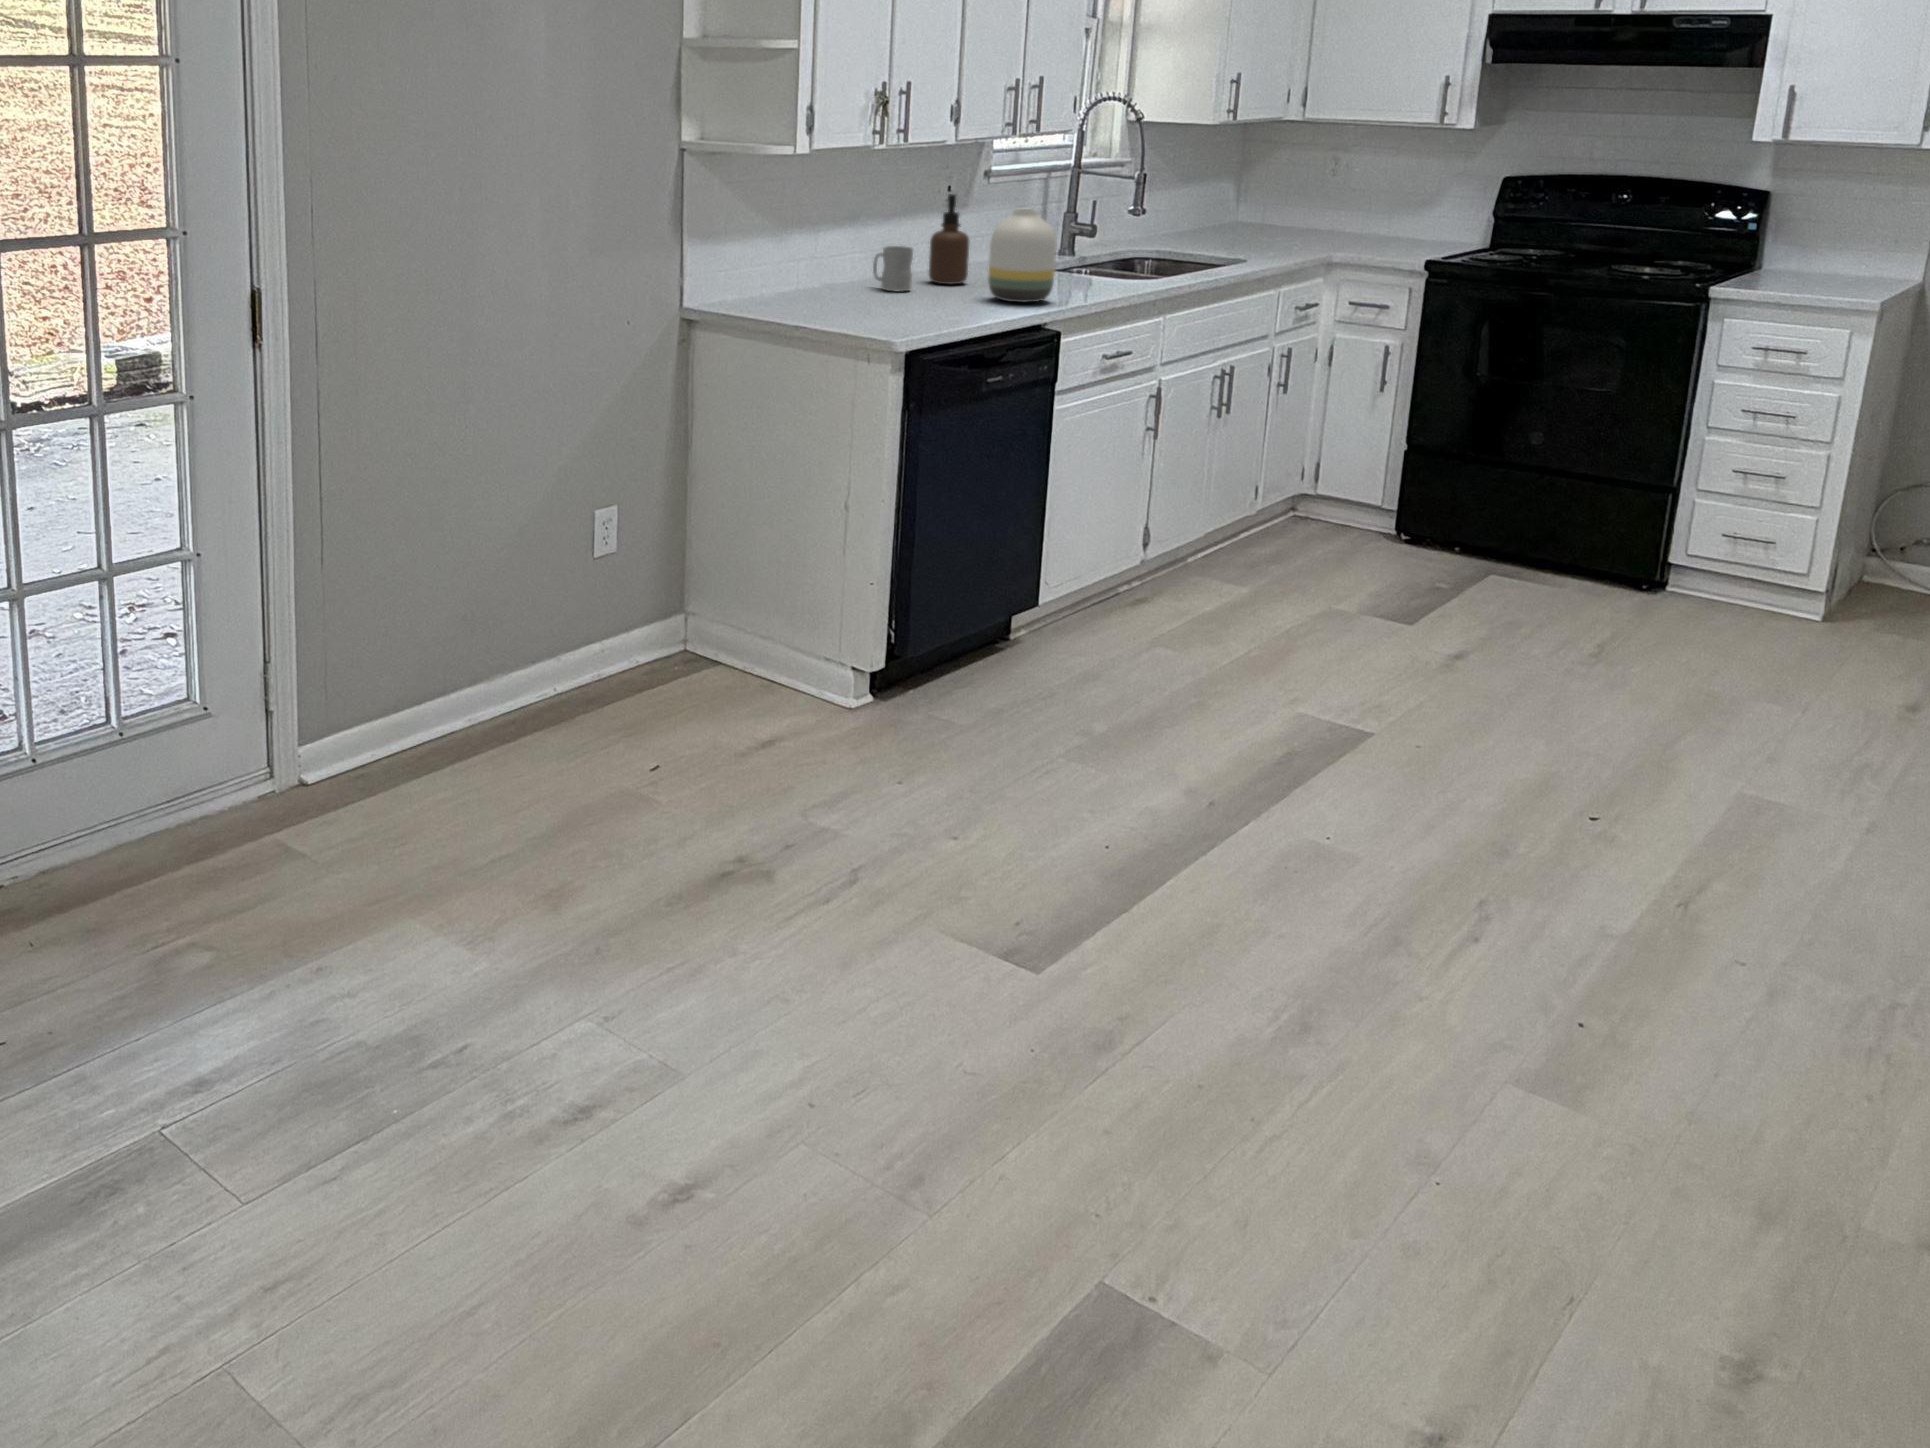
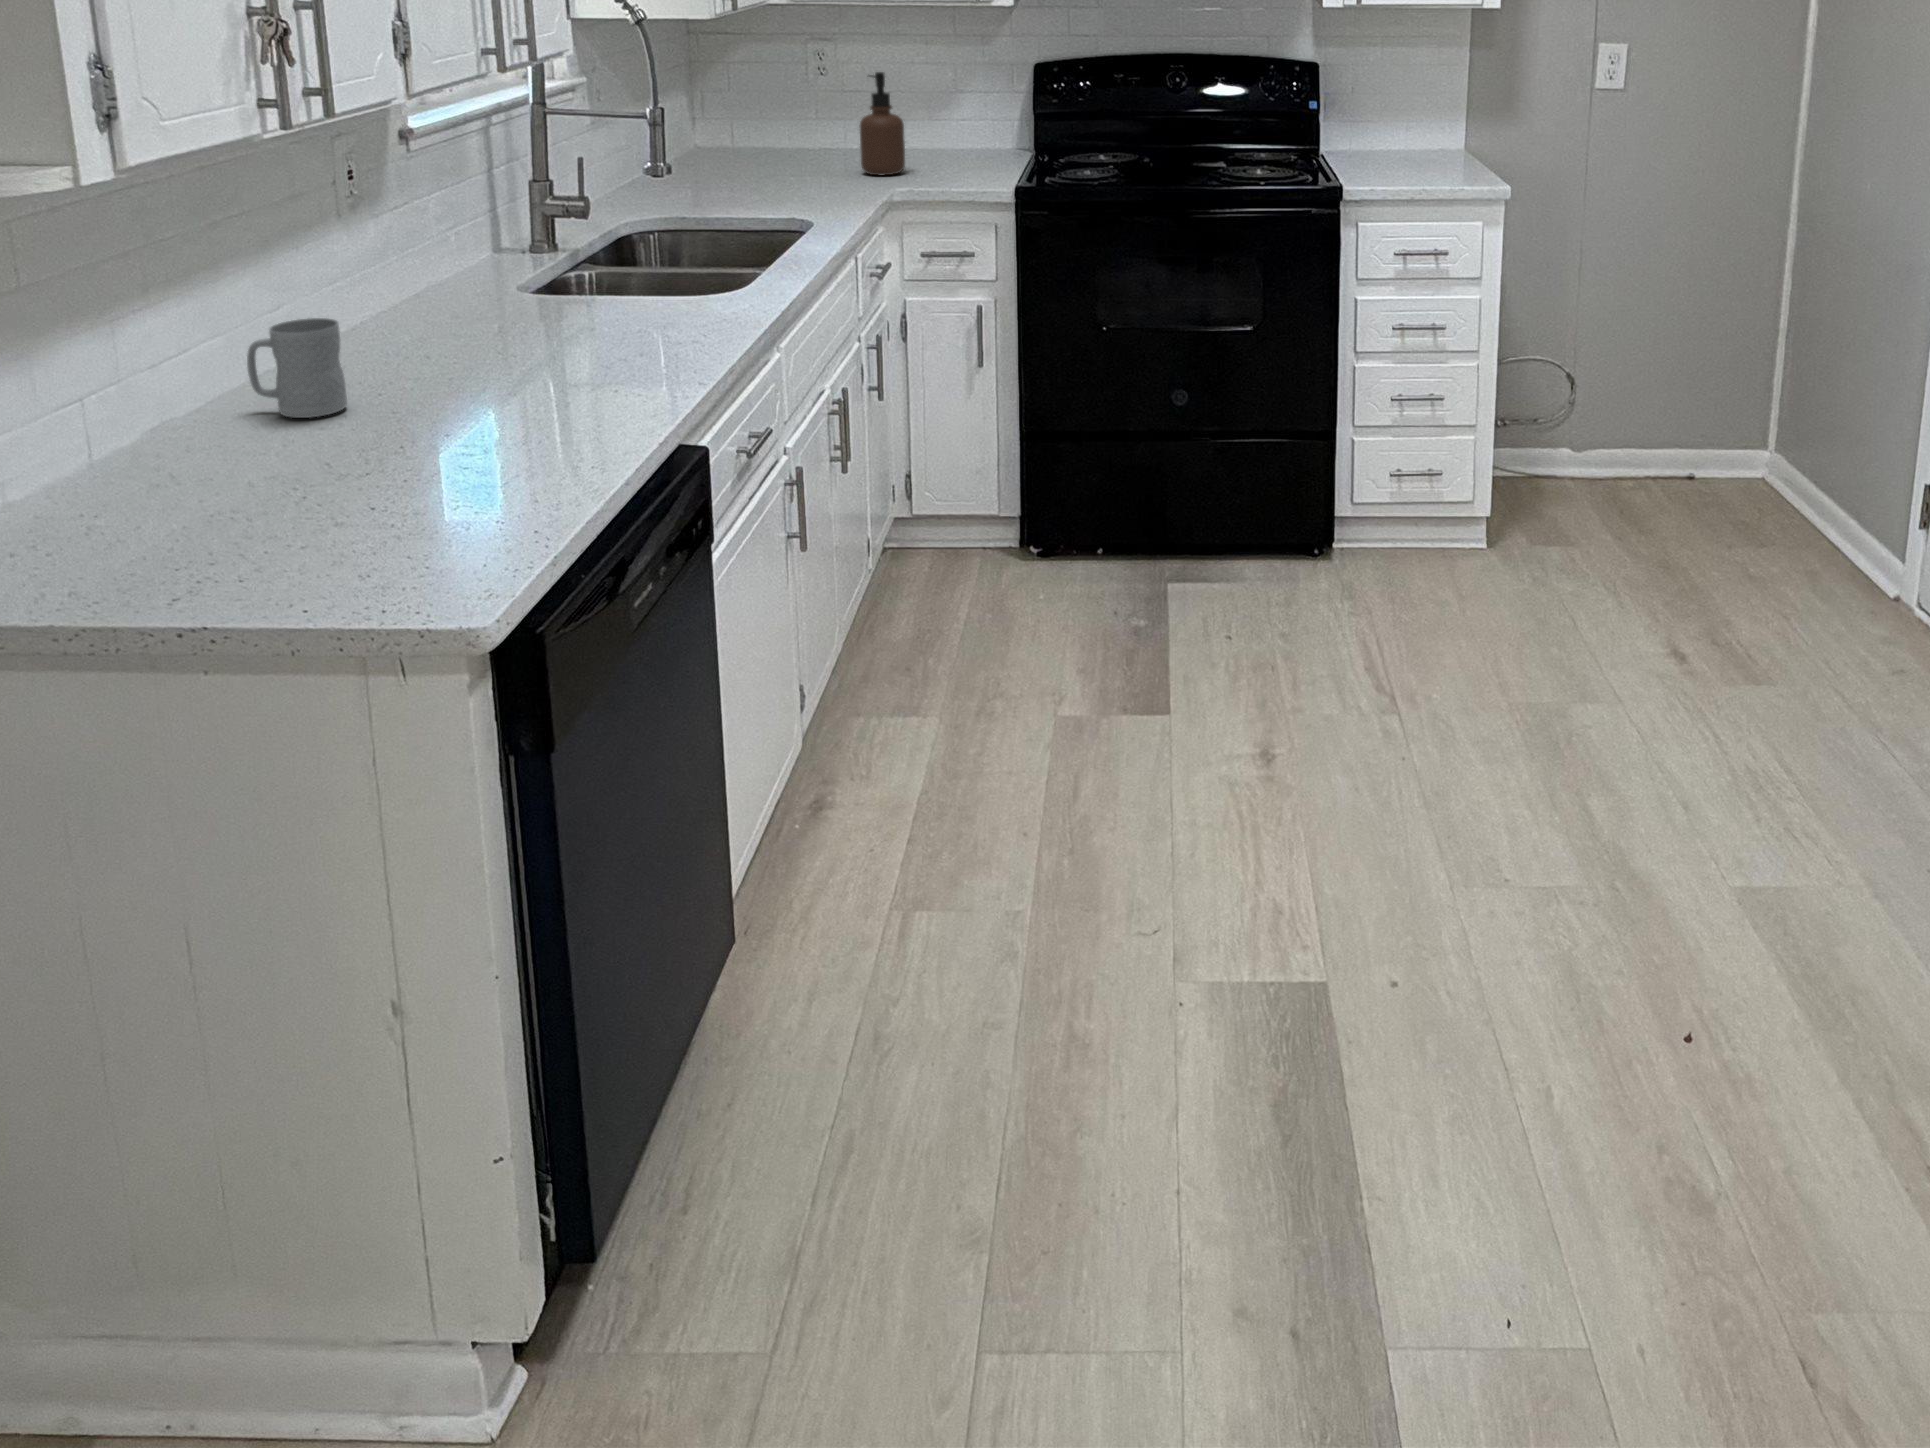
soap dispenser: present [929,194,969,285] -> present [860,72,905,175]
vase: present [988,209,1056,302] -> none [512,215,648,399]

